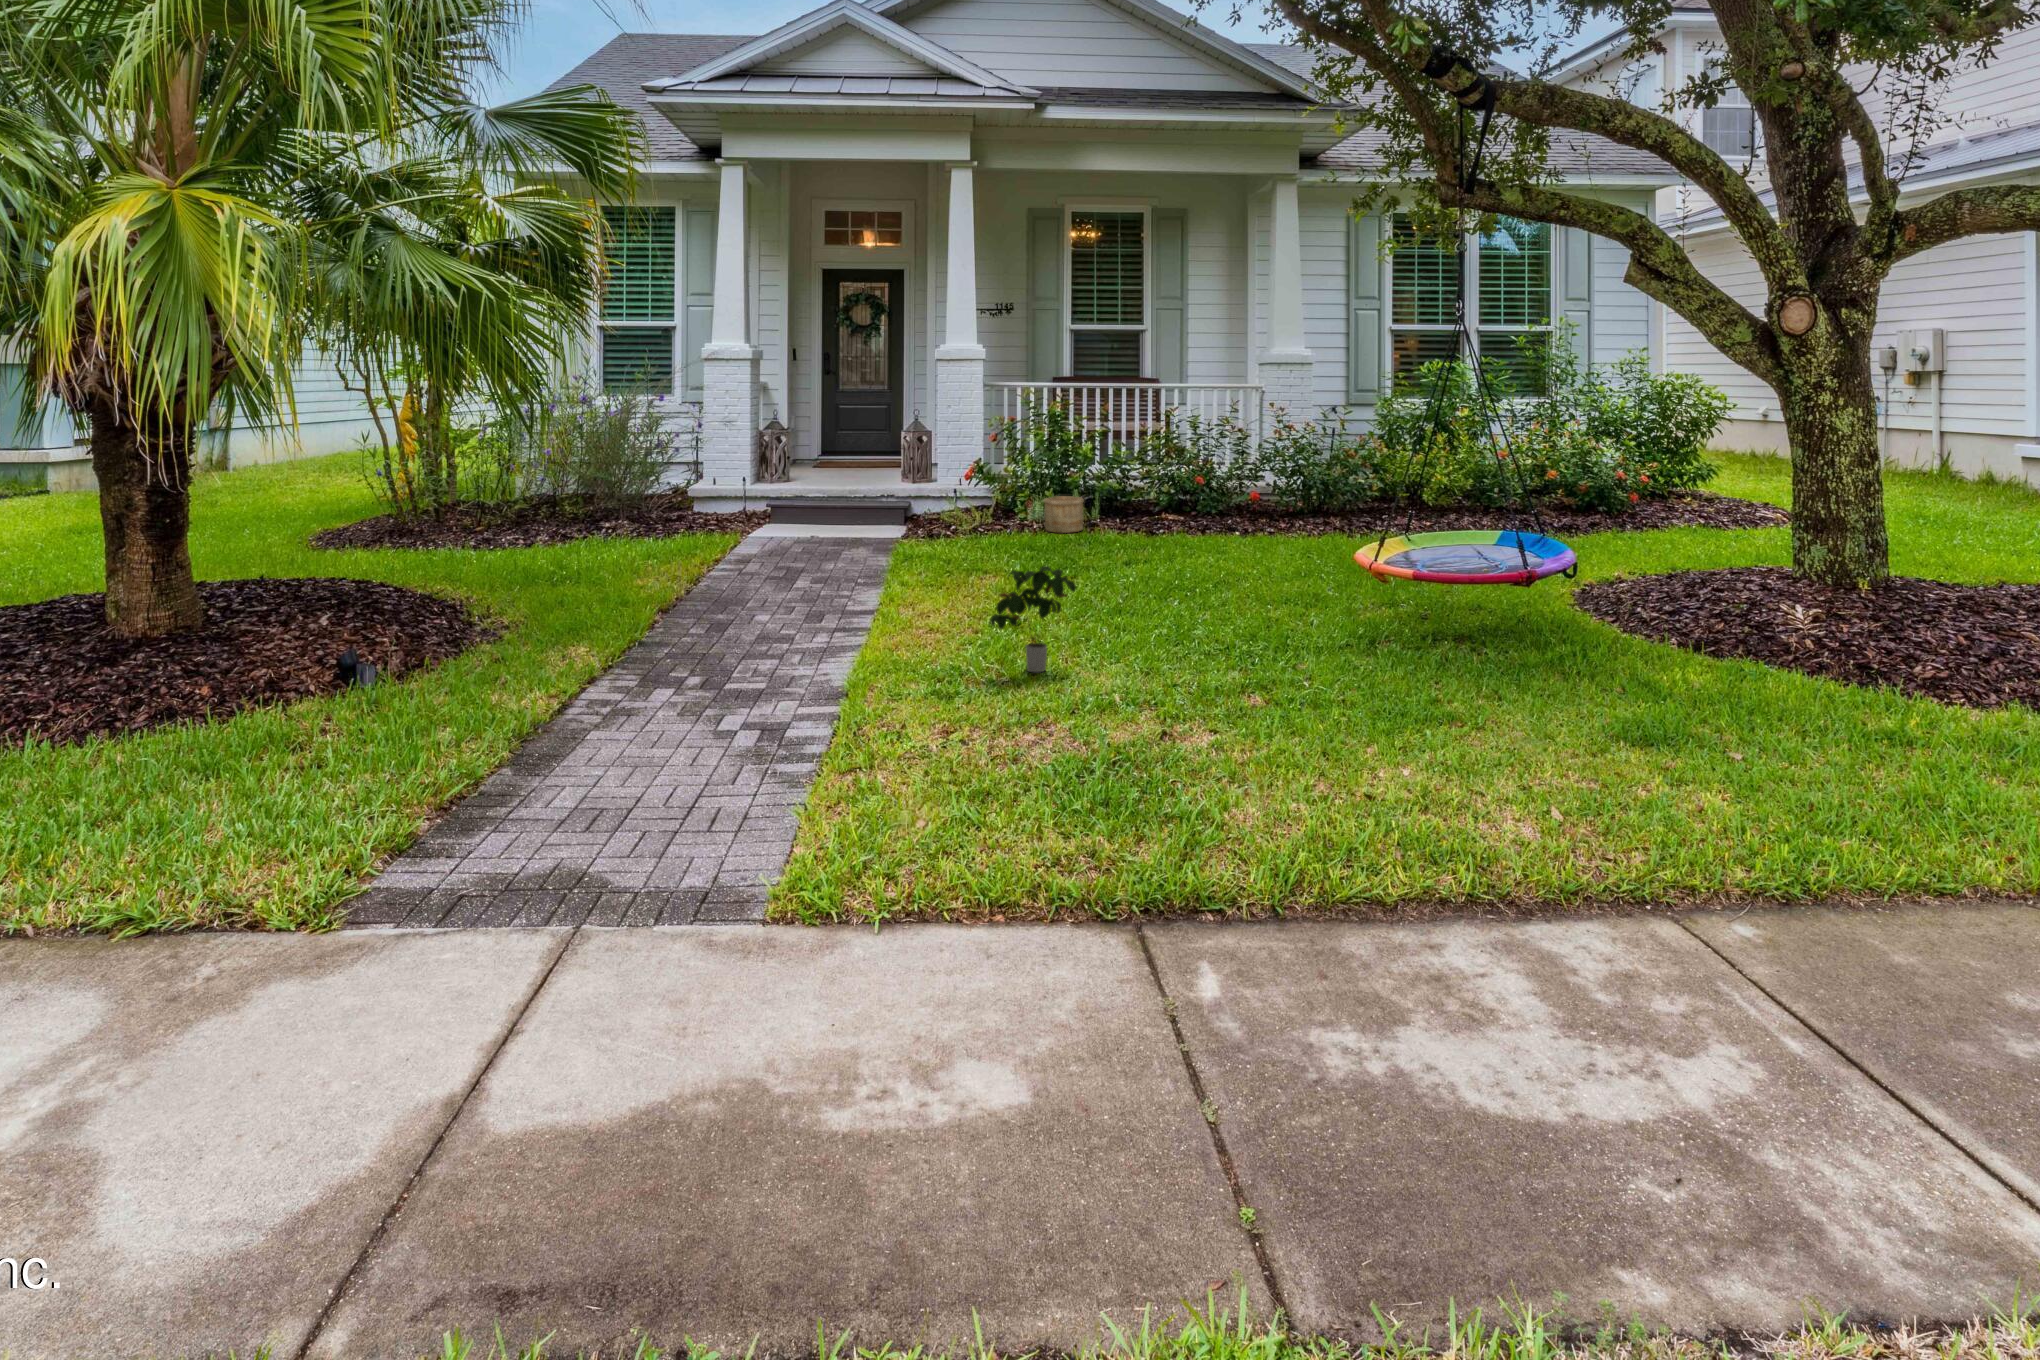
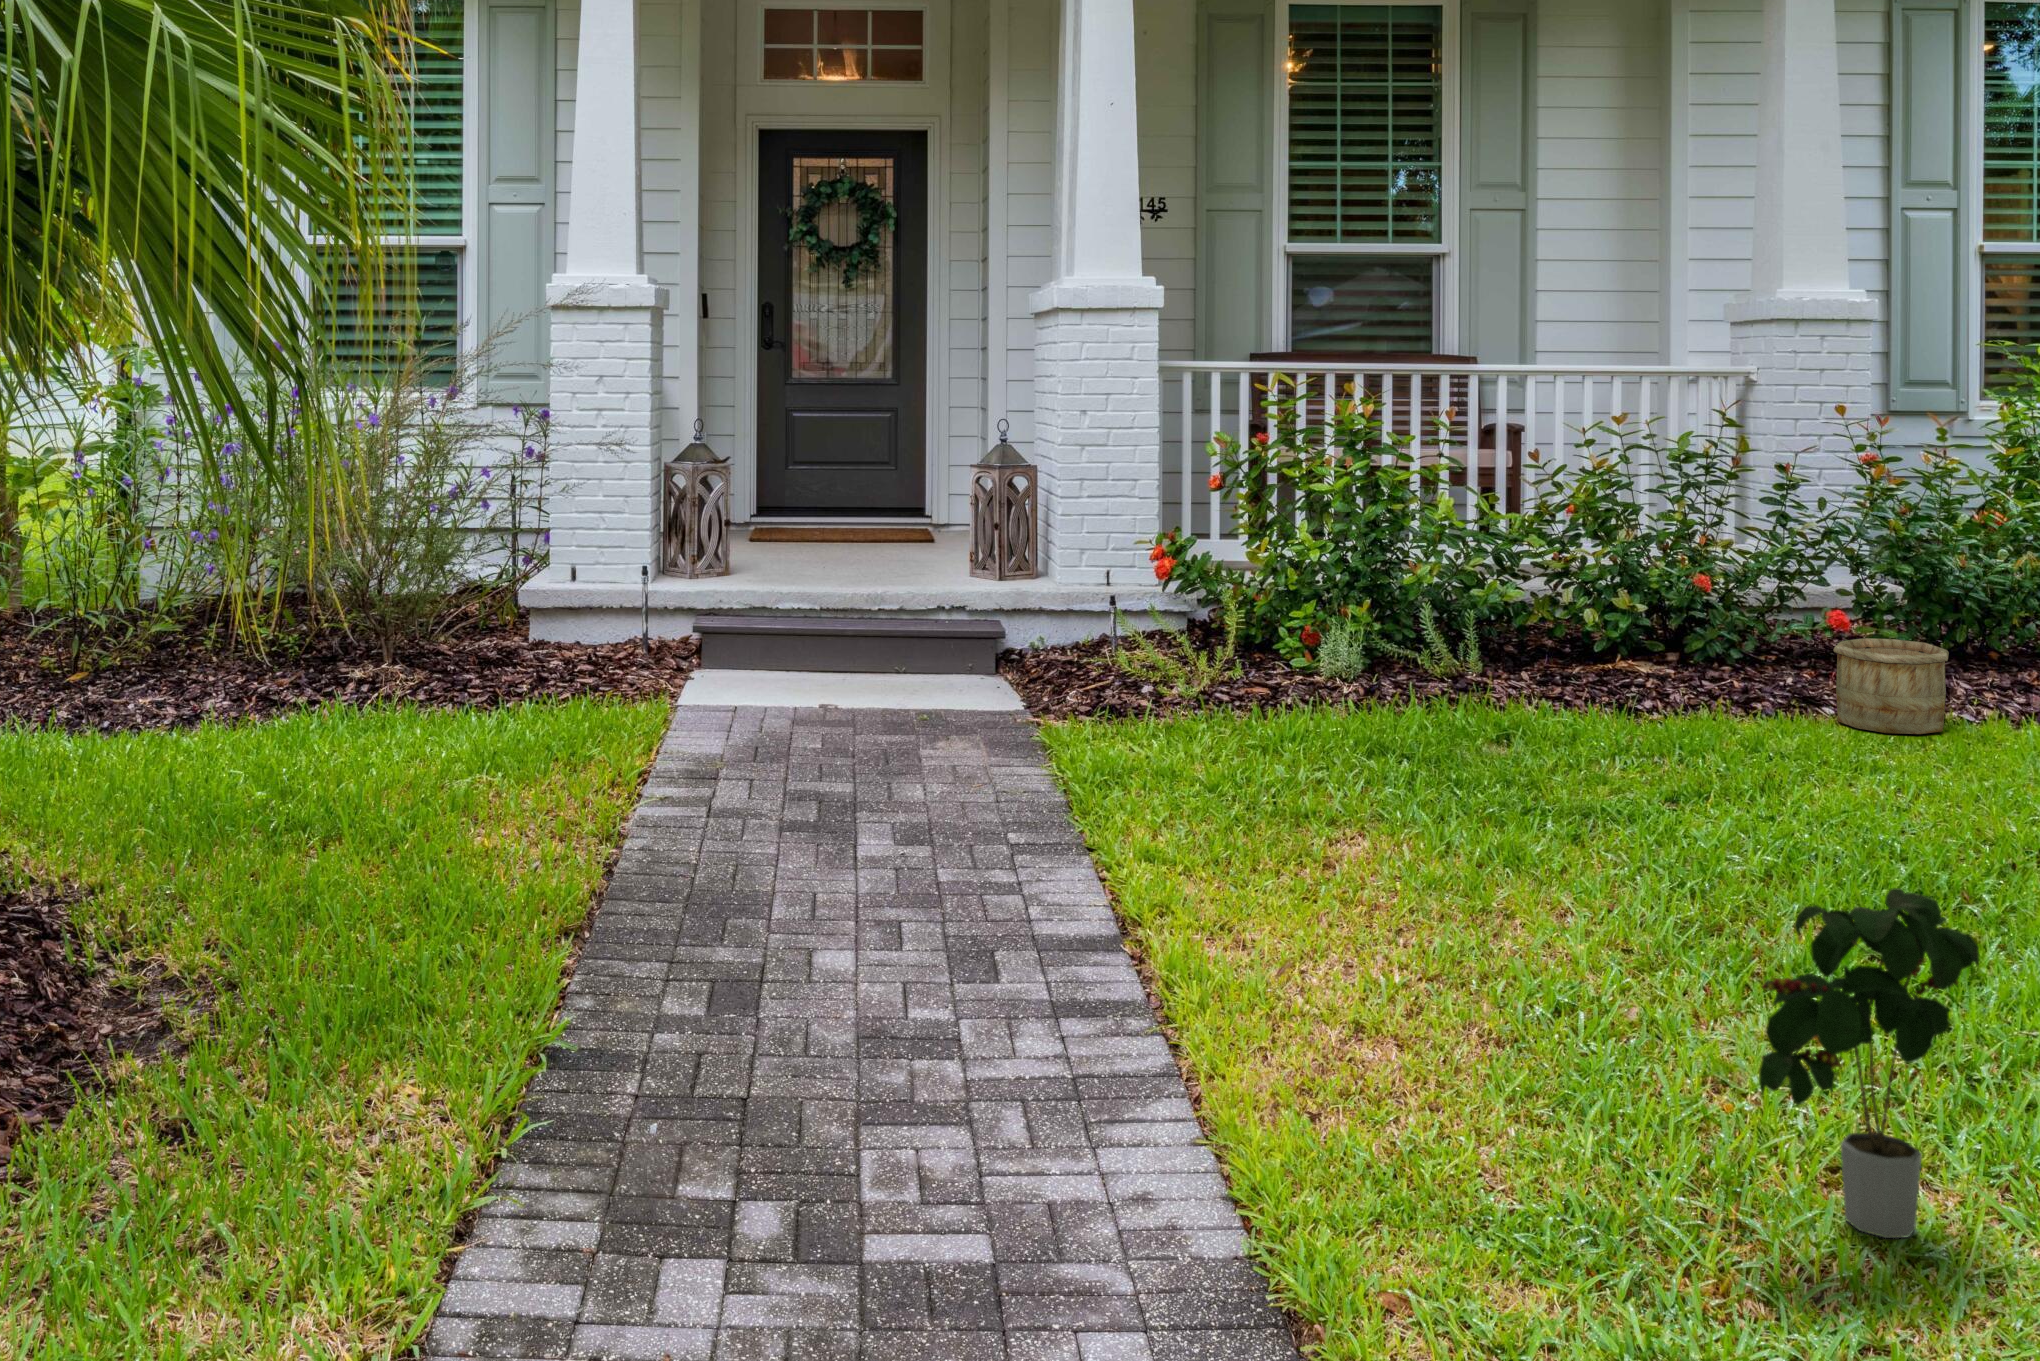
wooden bucket: present [1044,496,1084,533] -> present [1834,638,1949,734]

